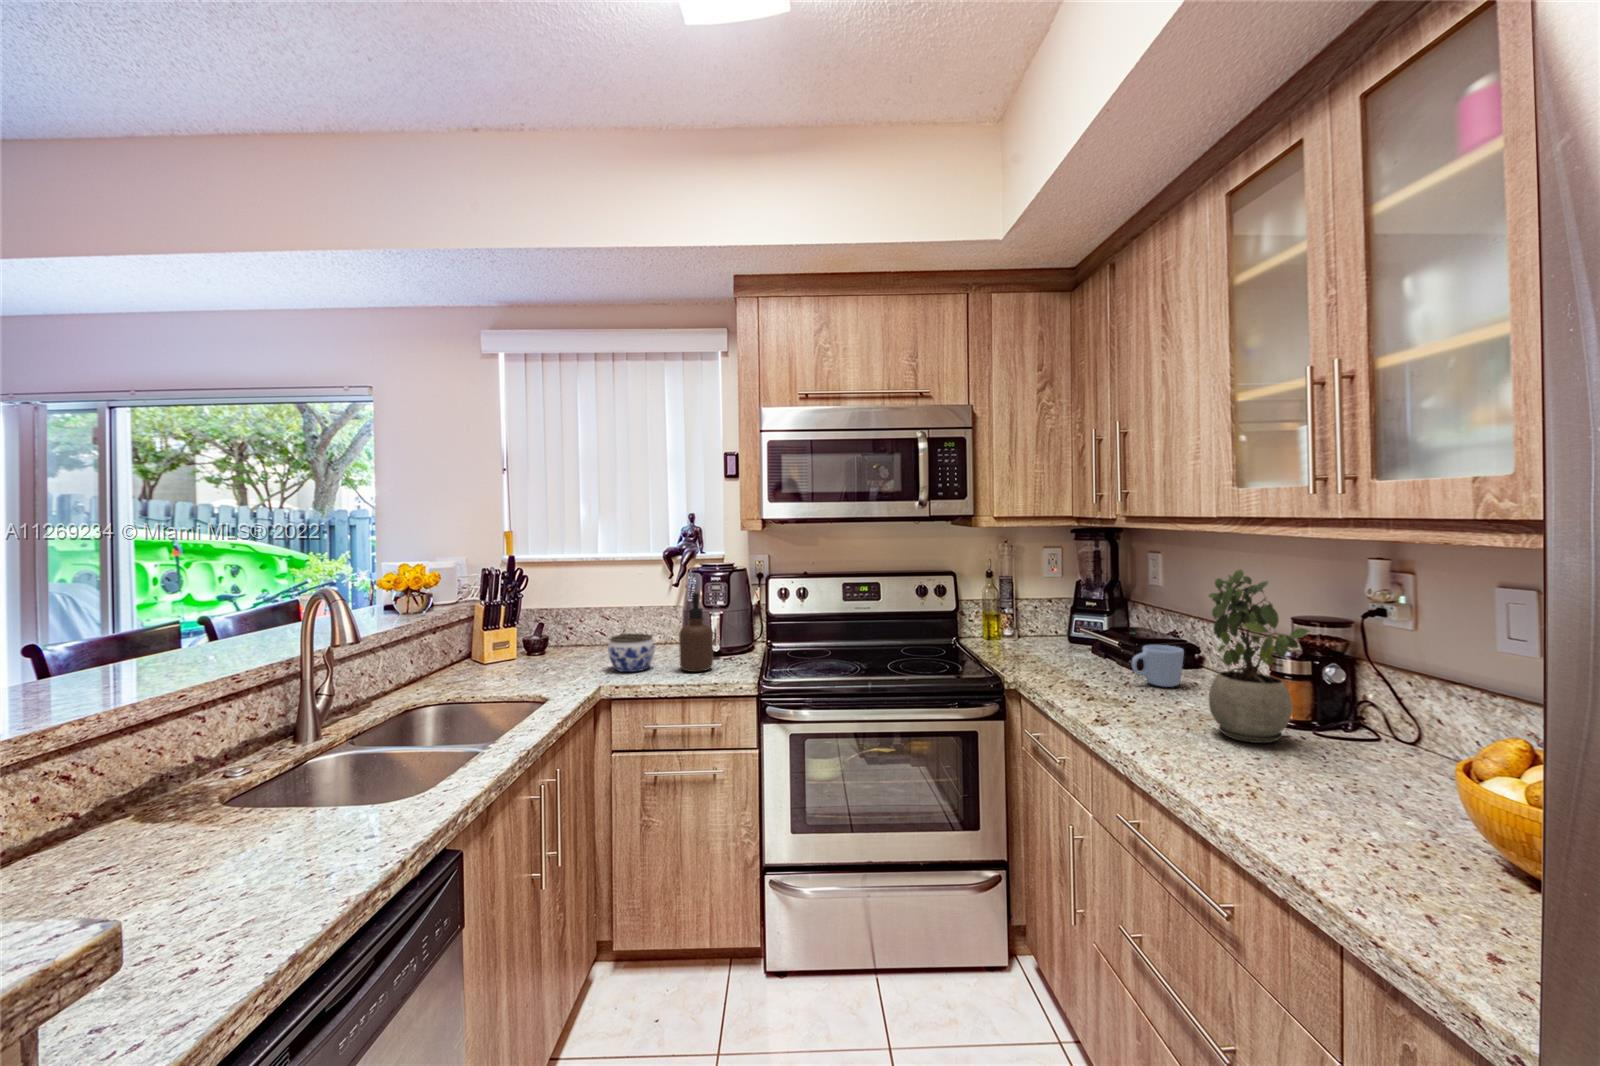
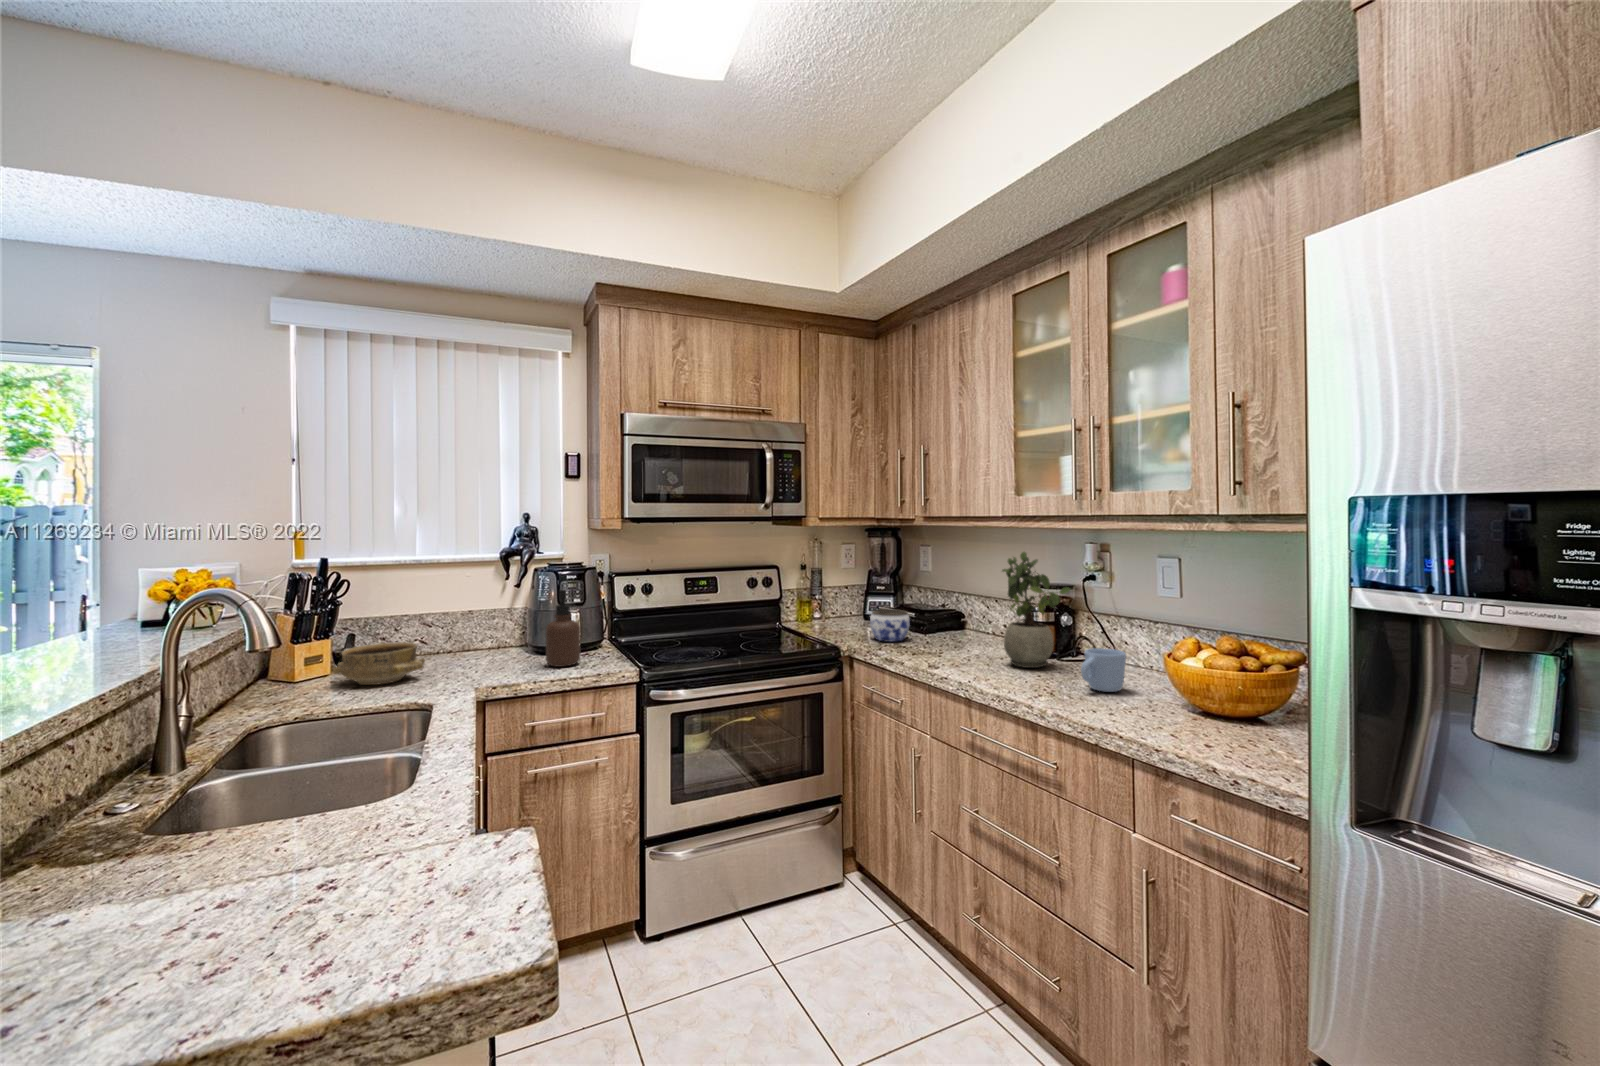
jar: present [608,634,655,672] -> present [870,609,910,642]
ceramic bowl: none [501,636,576,674] -> present [333,642,425,685]
mug: present [1132,645,1184,687] -> present [1081,648,1126,692]

